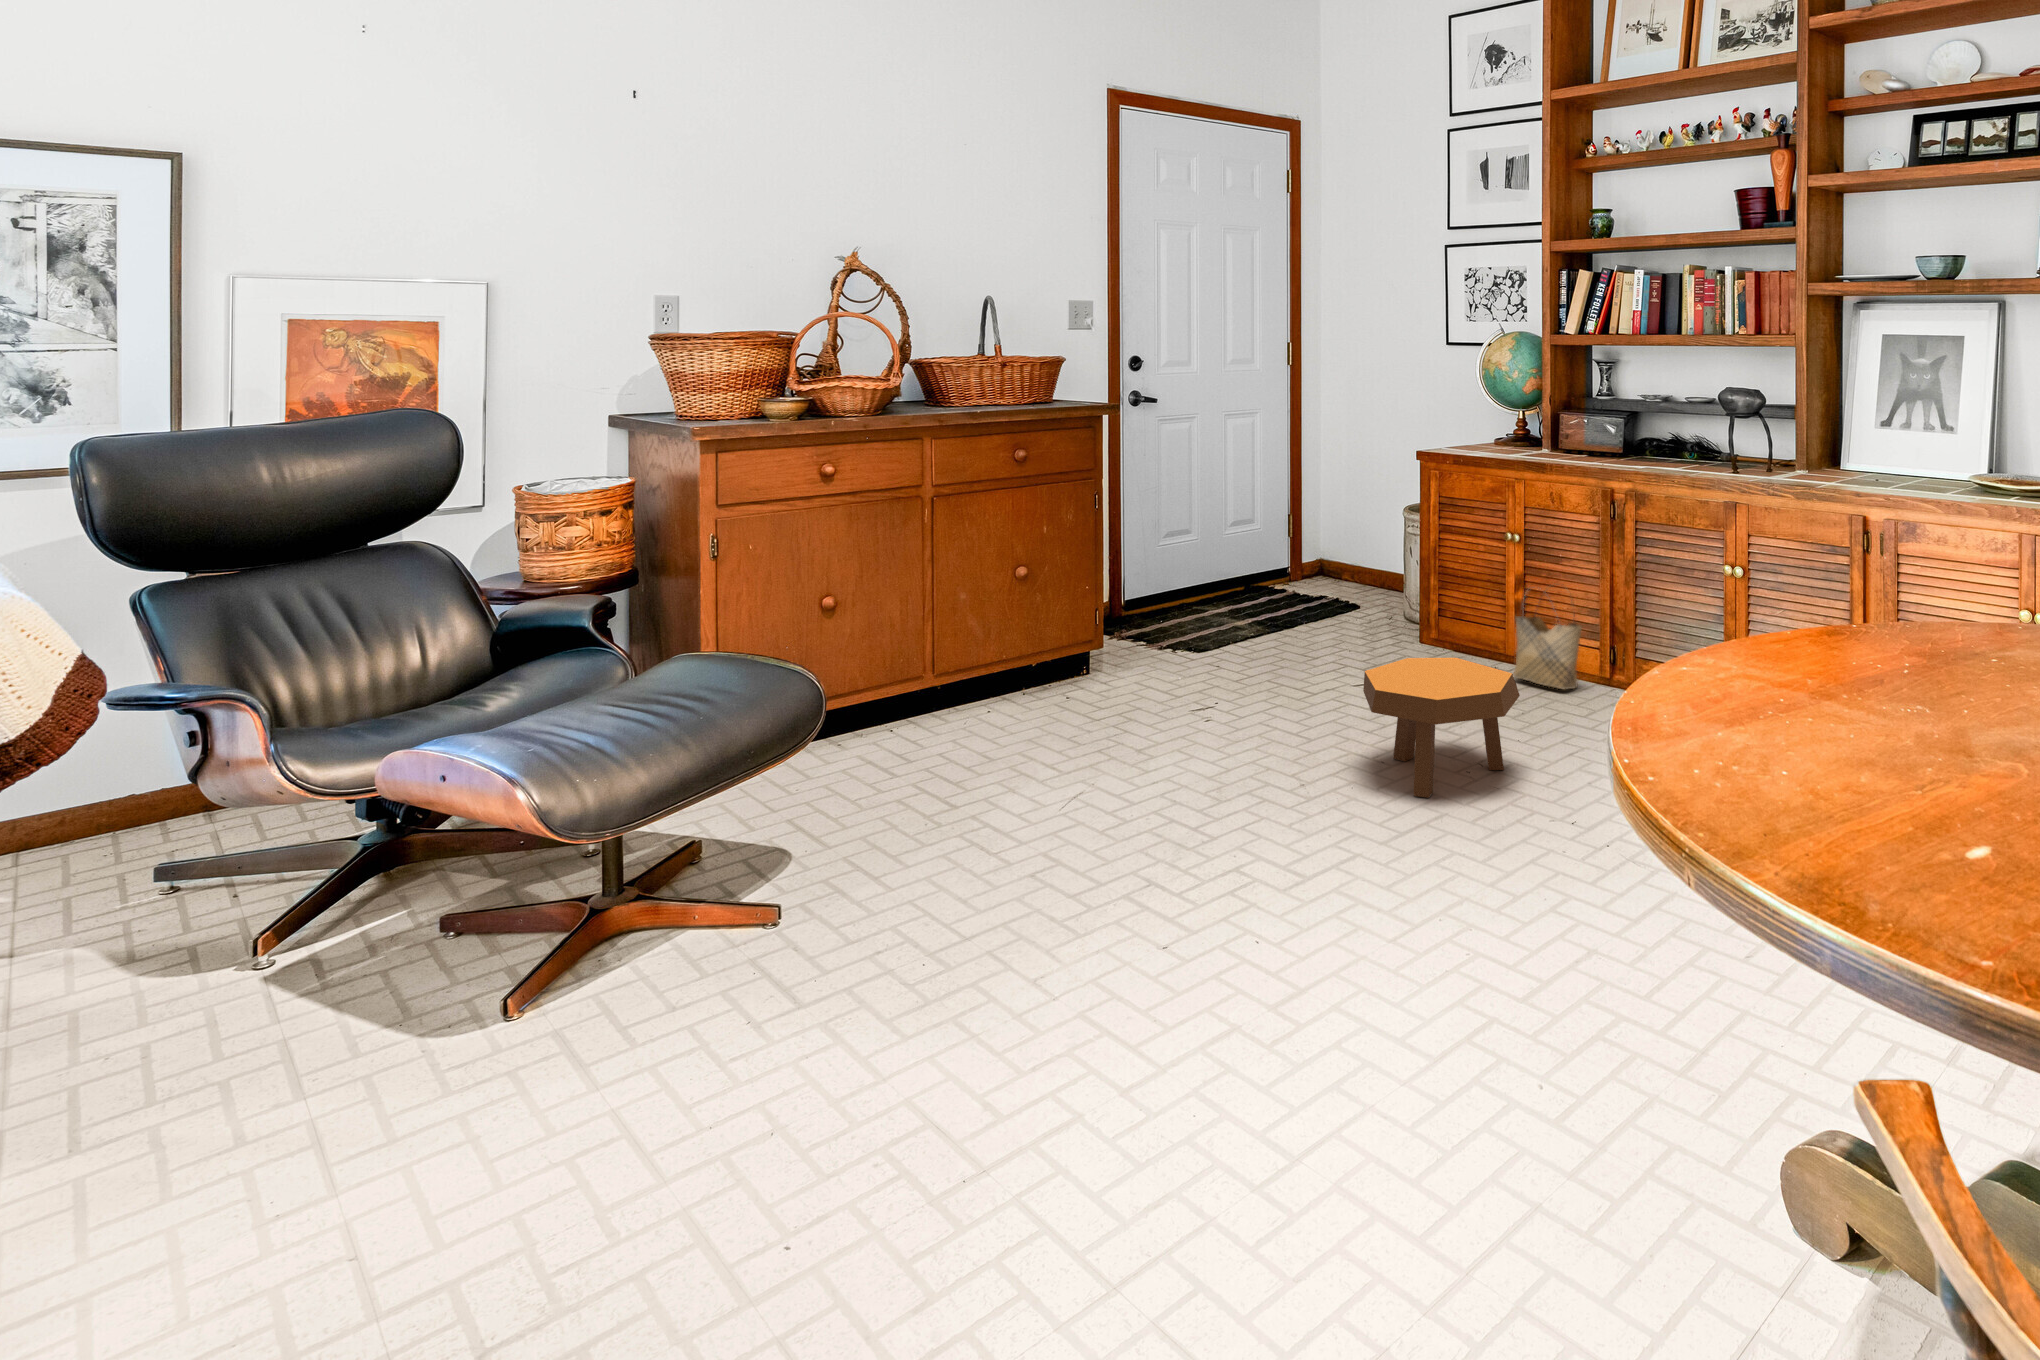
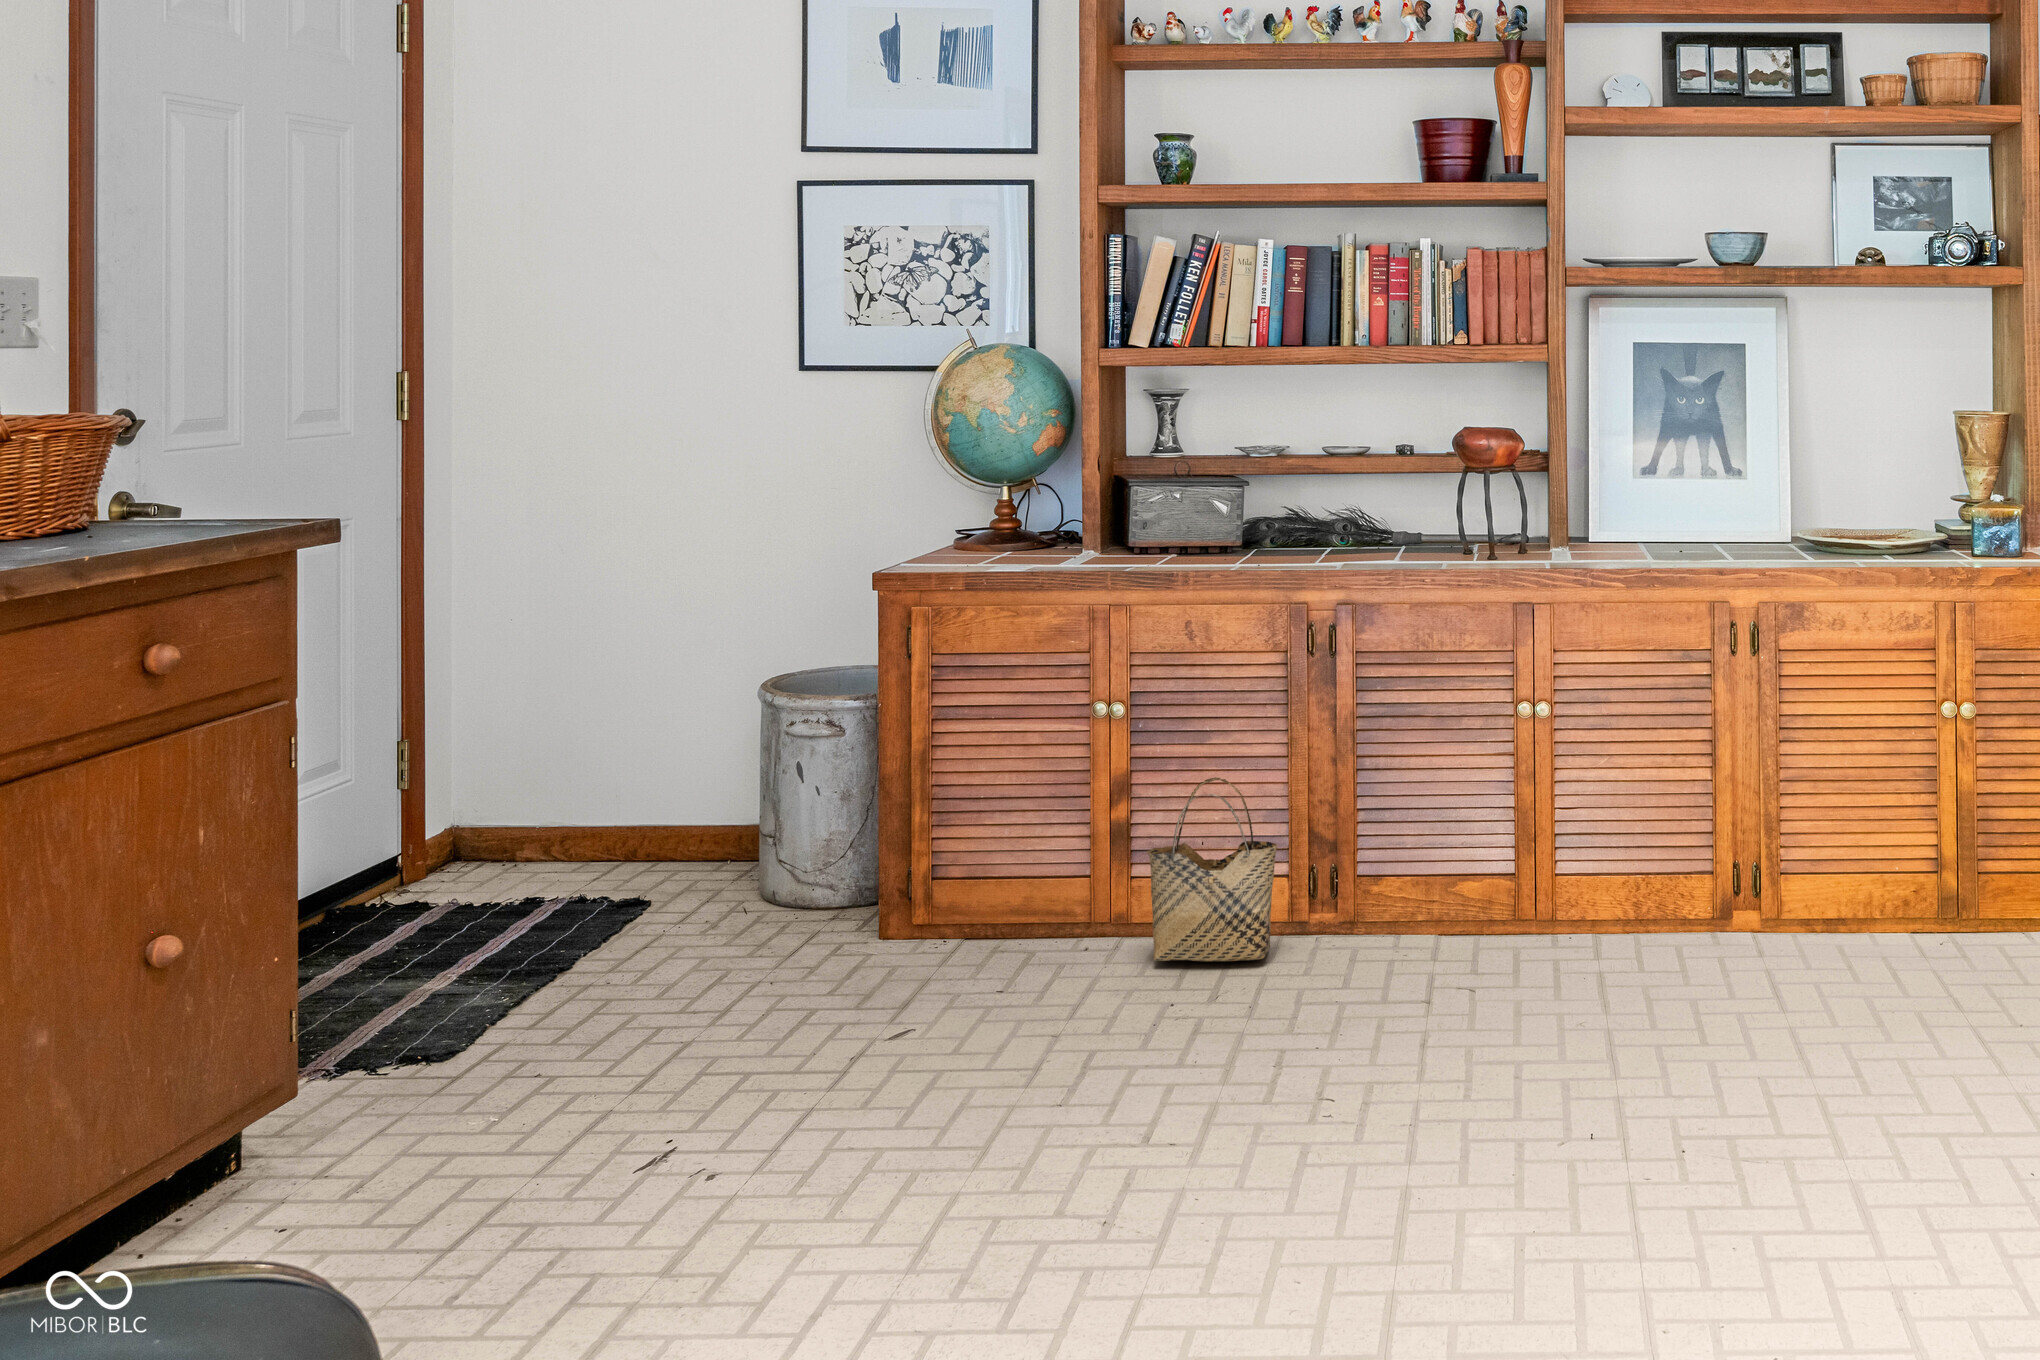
footstool: present [1363,658,1520,798] -> none [1140,965,1449,1262]

